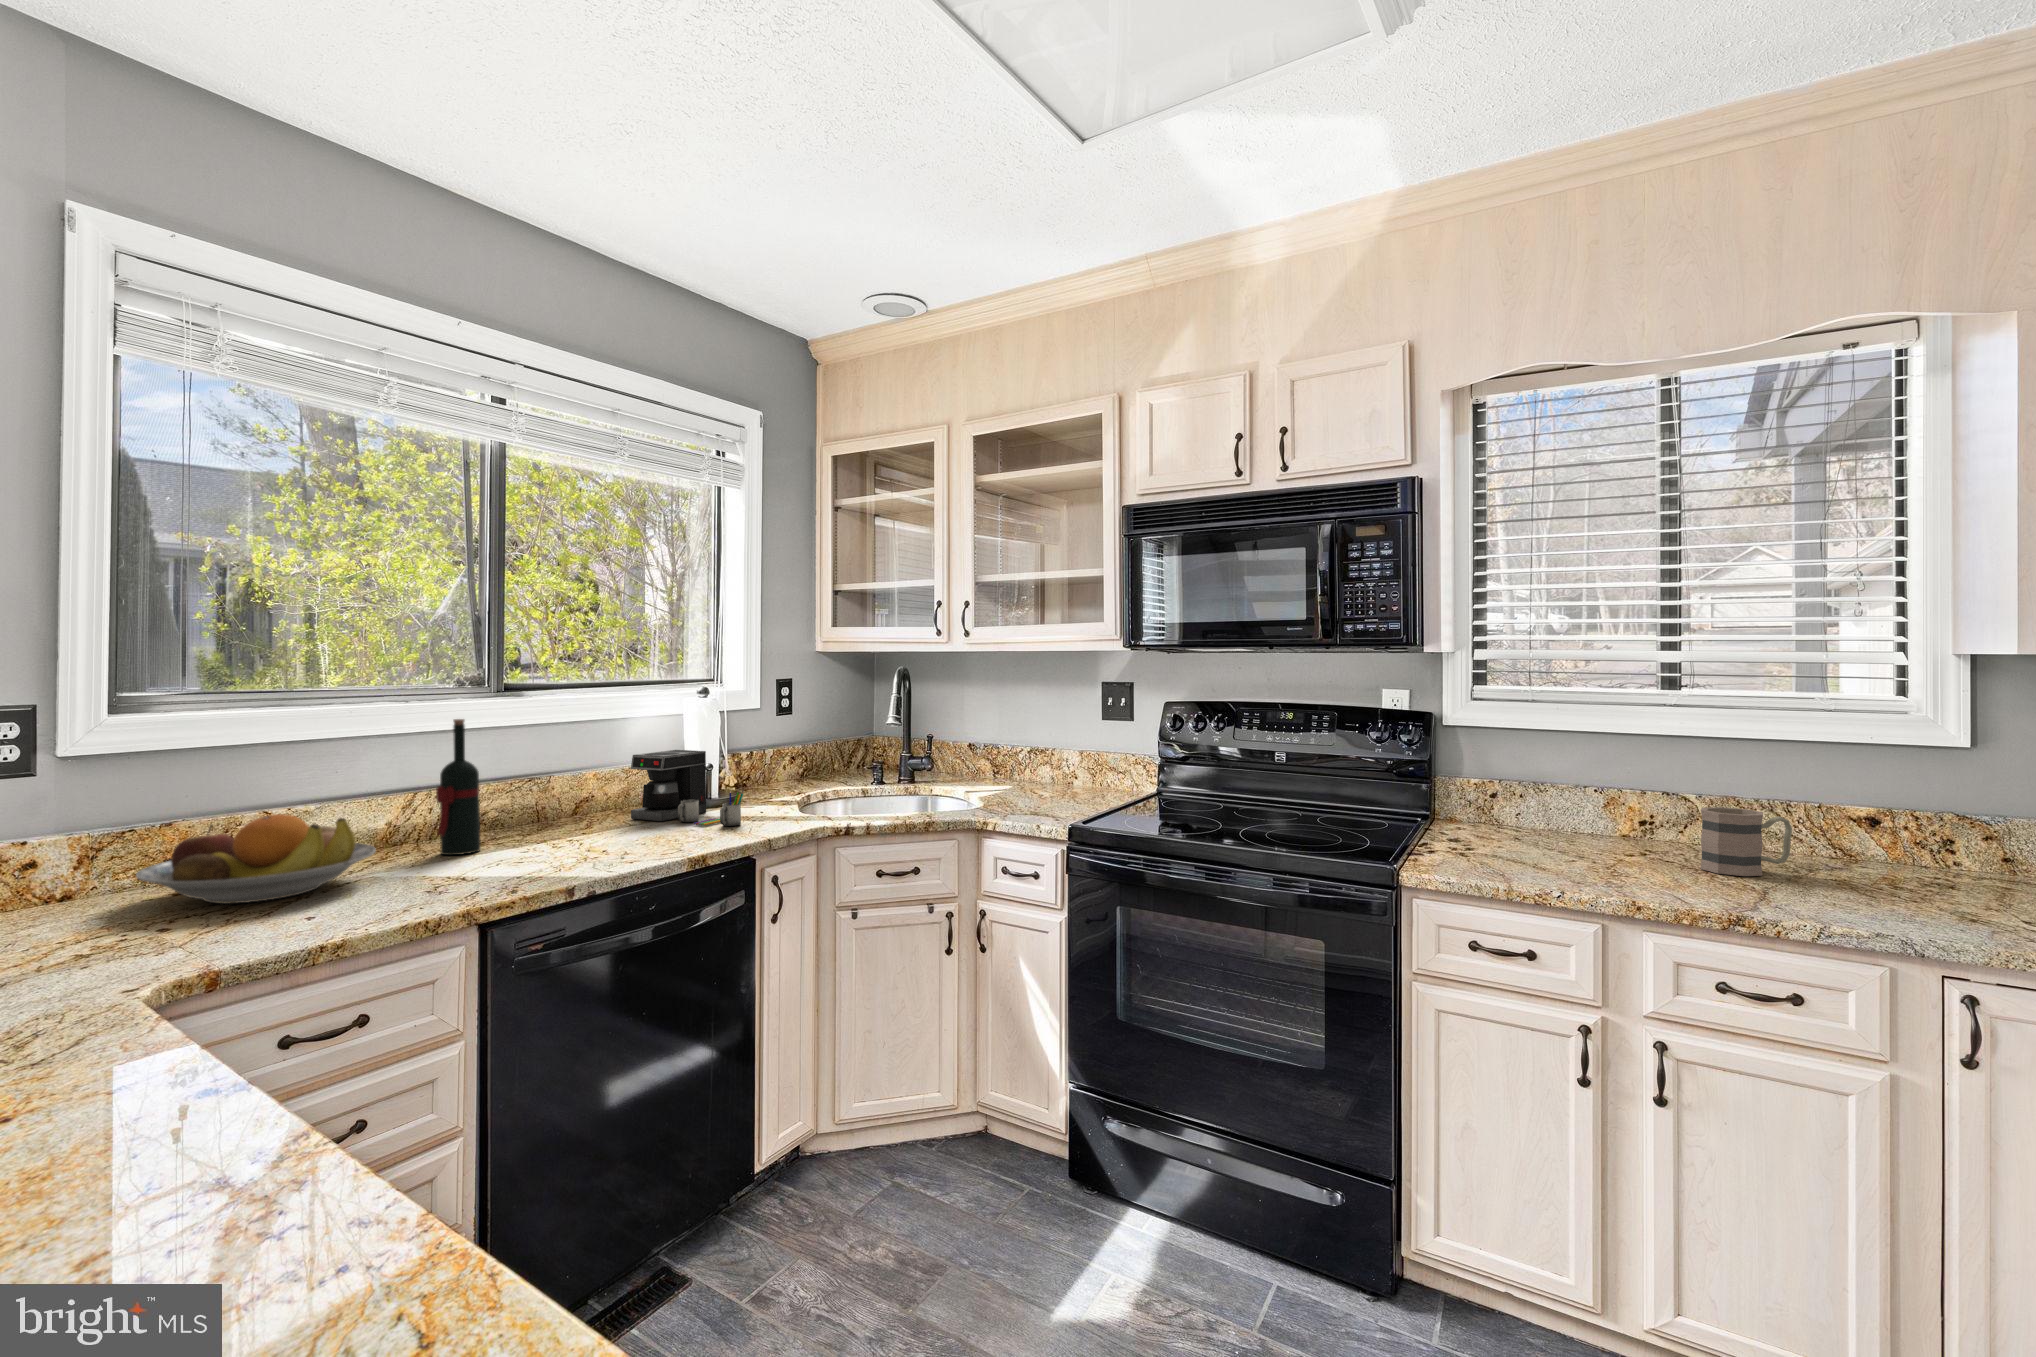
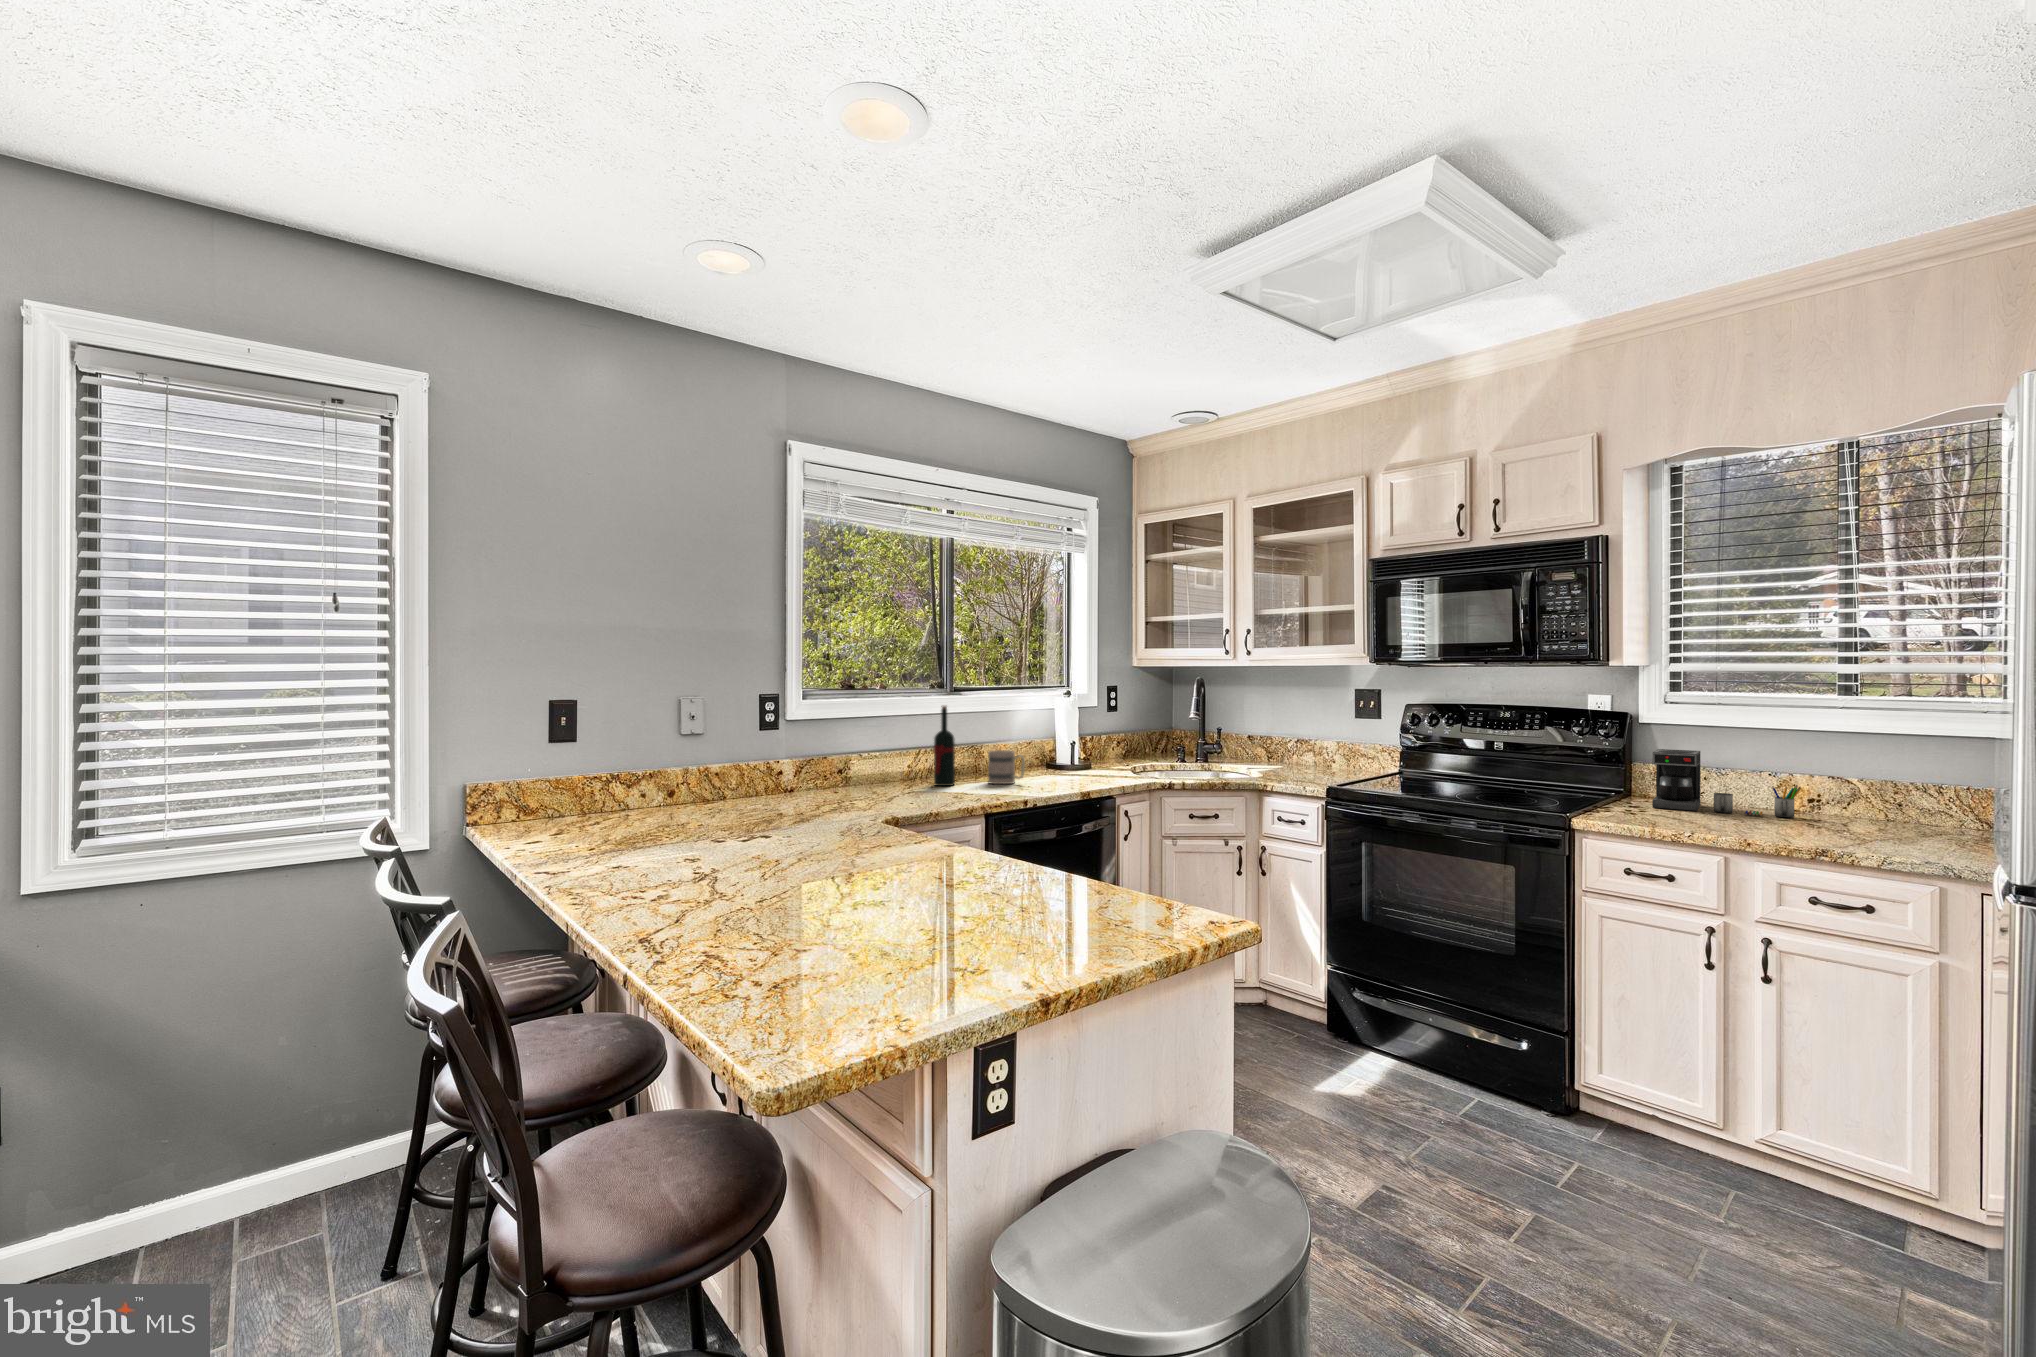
coffee maker: present [631,750,744,826] -> present [1652,749,1800,817]
mug: present [1700,807,1792,876] -> present [988,750,1025,784]
fruit bowl: present [136,814,376,904] -> none [813,754,916,800]

